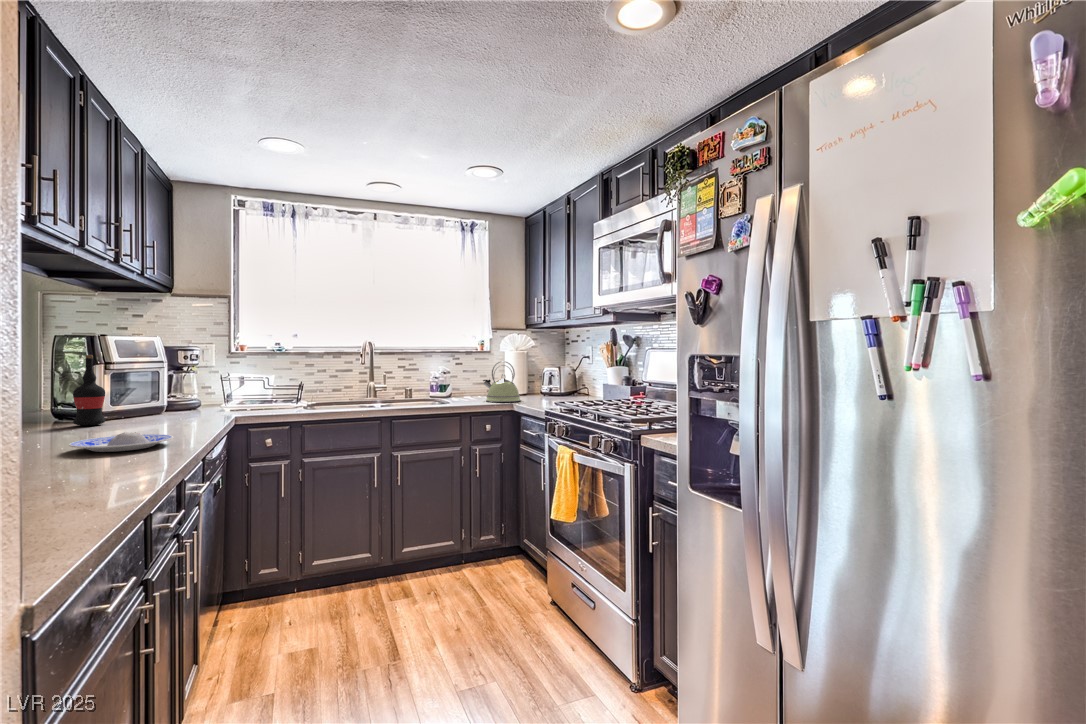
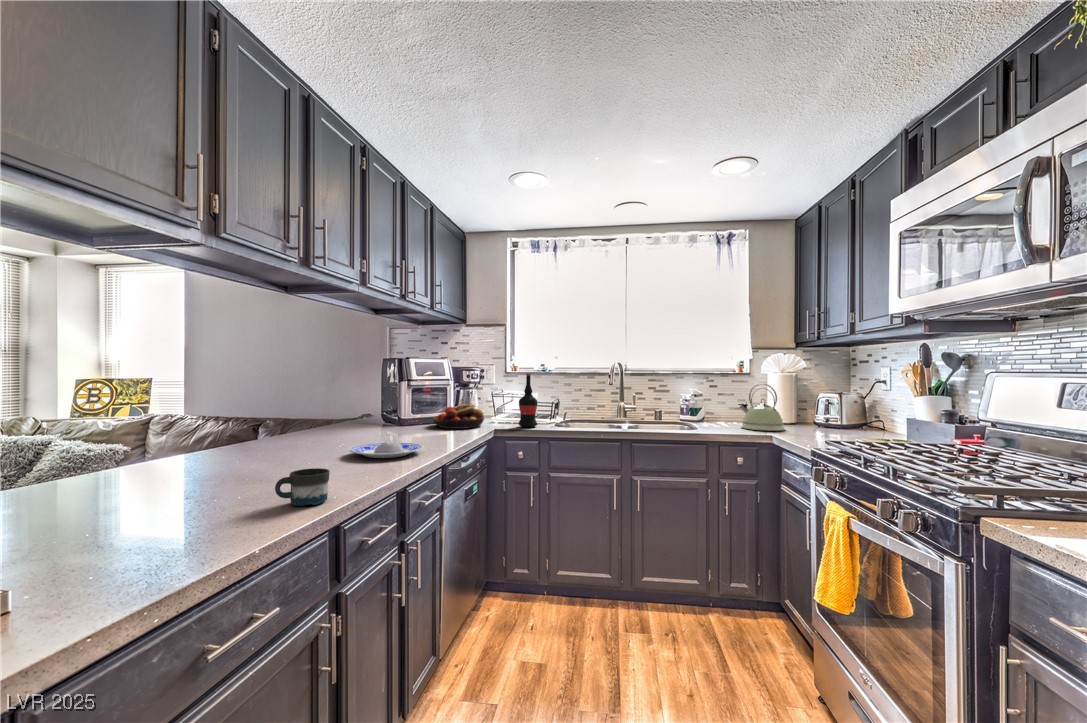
wine bottle: present [73,355,105,426] -> present [519,373,538,427]
fruit bowl: none [141,391,215,421] -> present [433,404,484,429]
mug: none [62,453,122,492] -> present [275,468,330,506]

